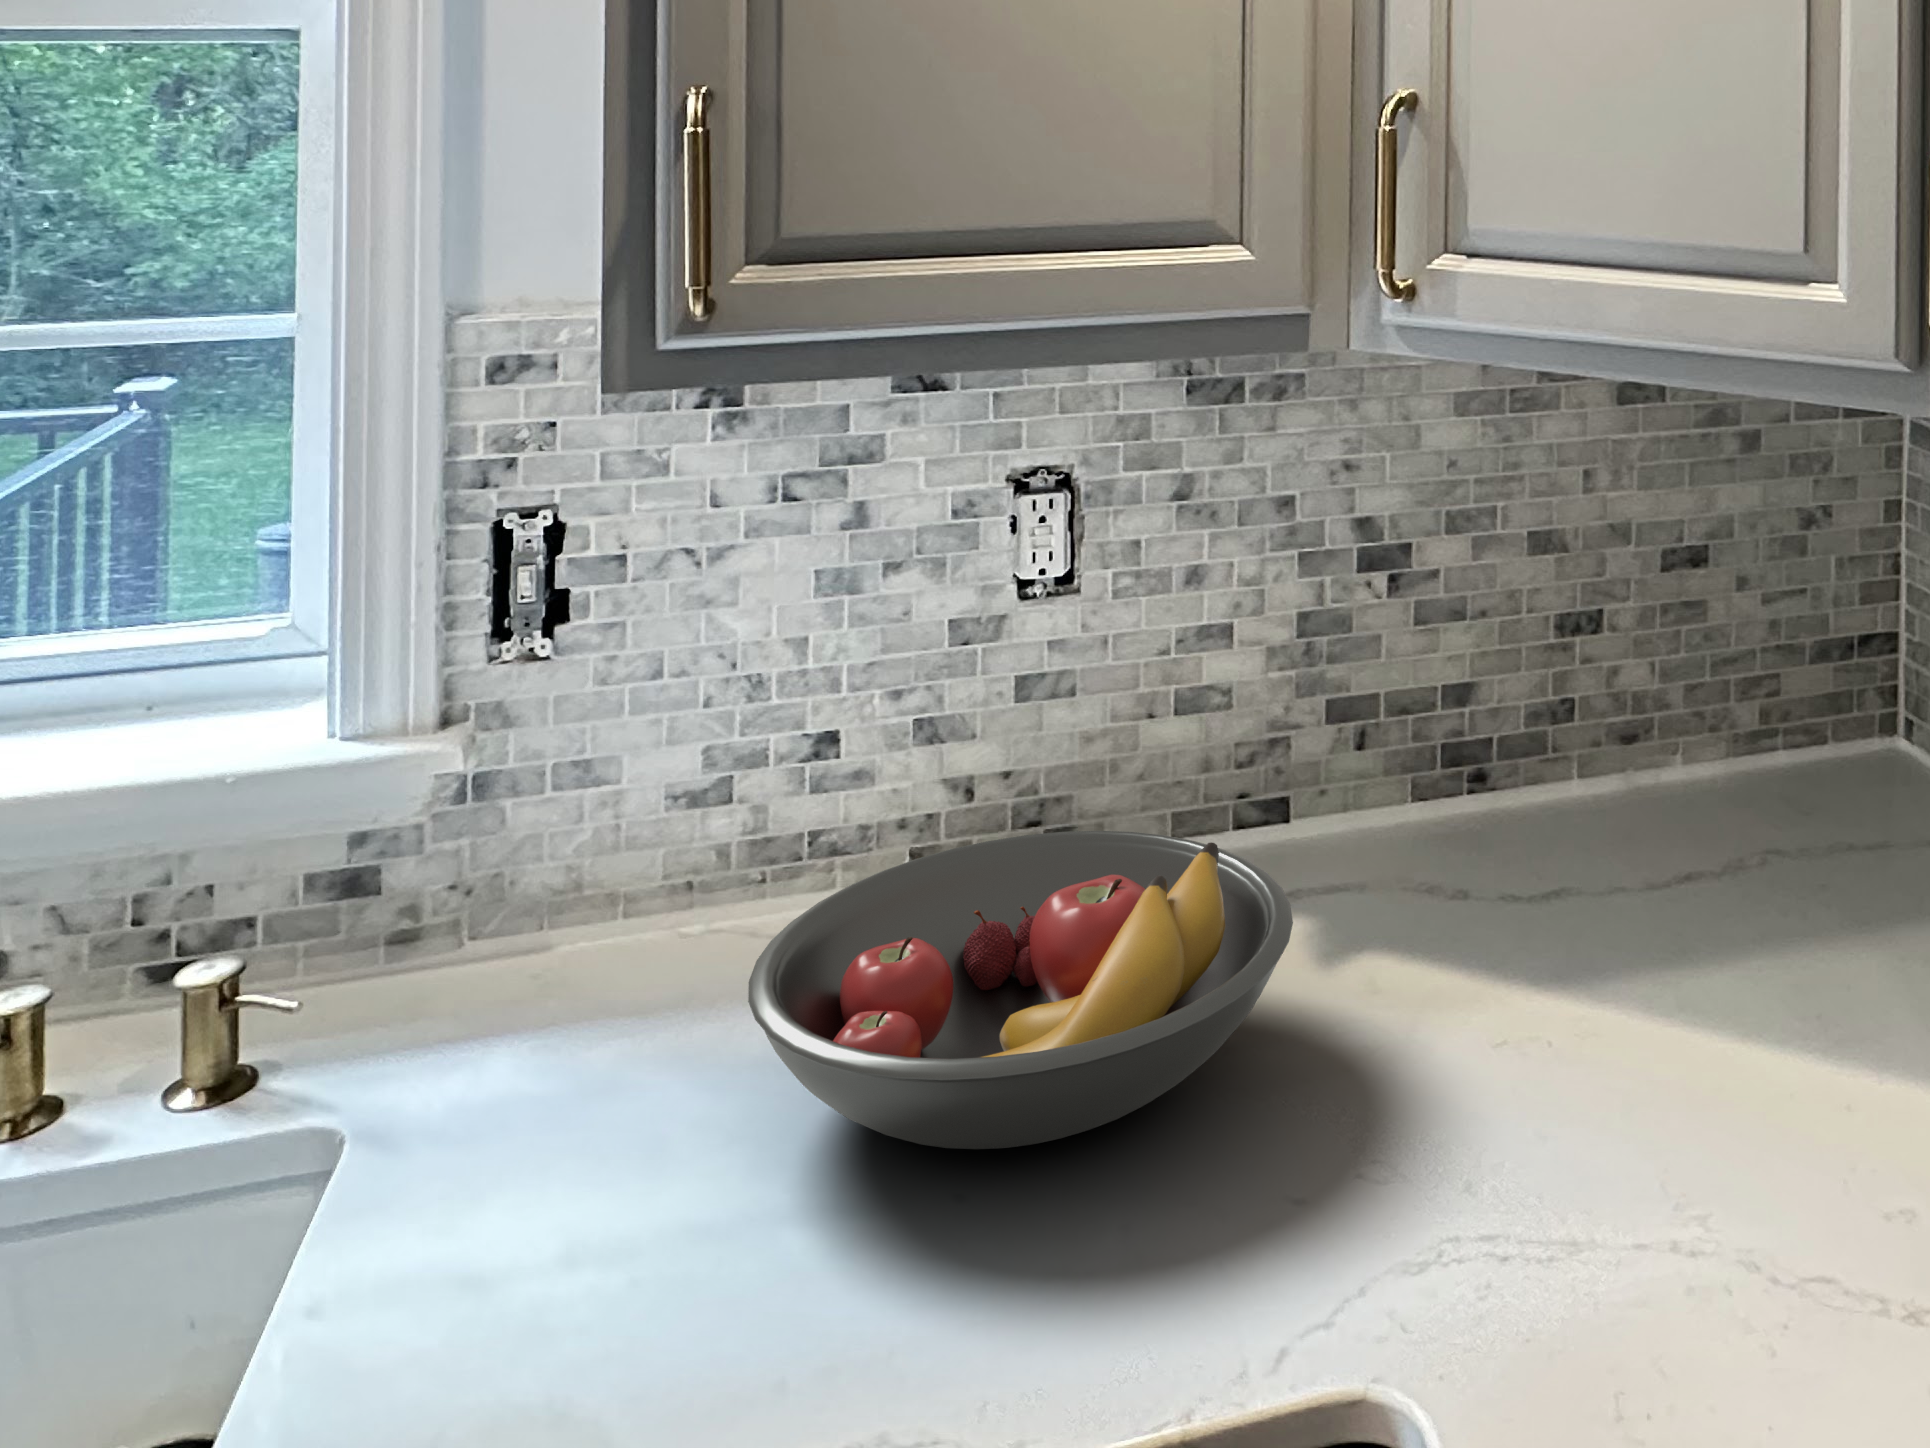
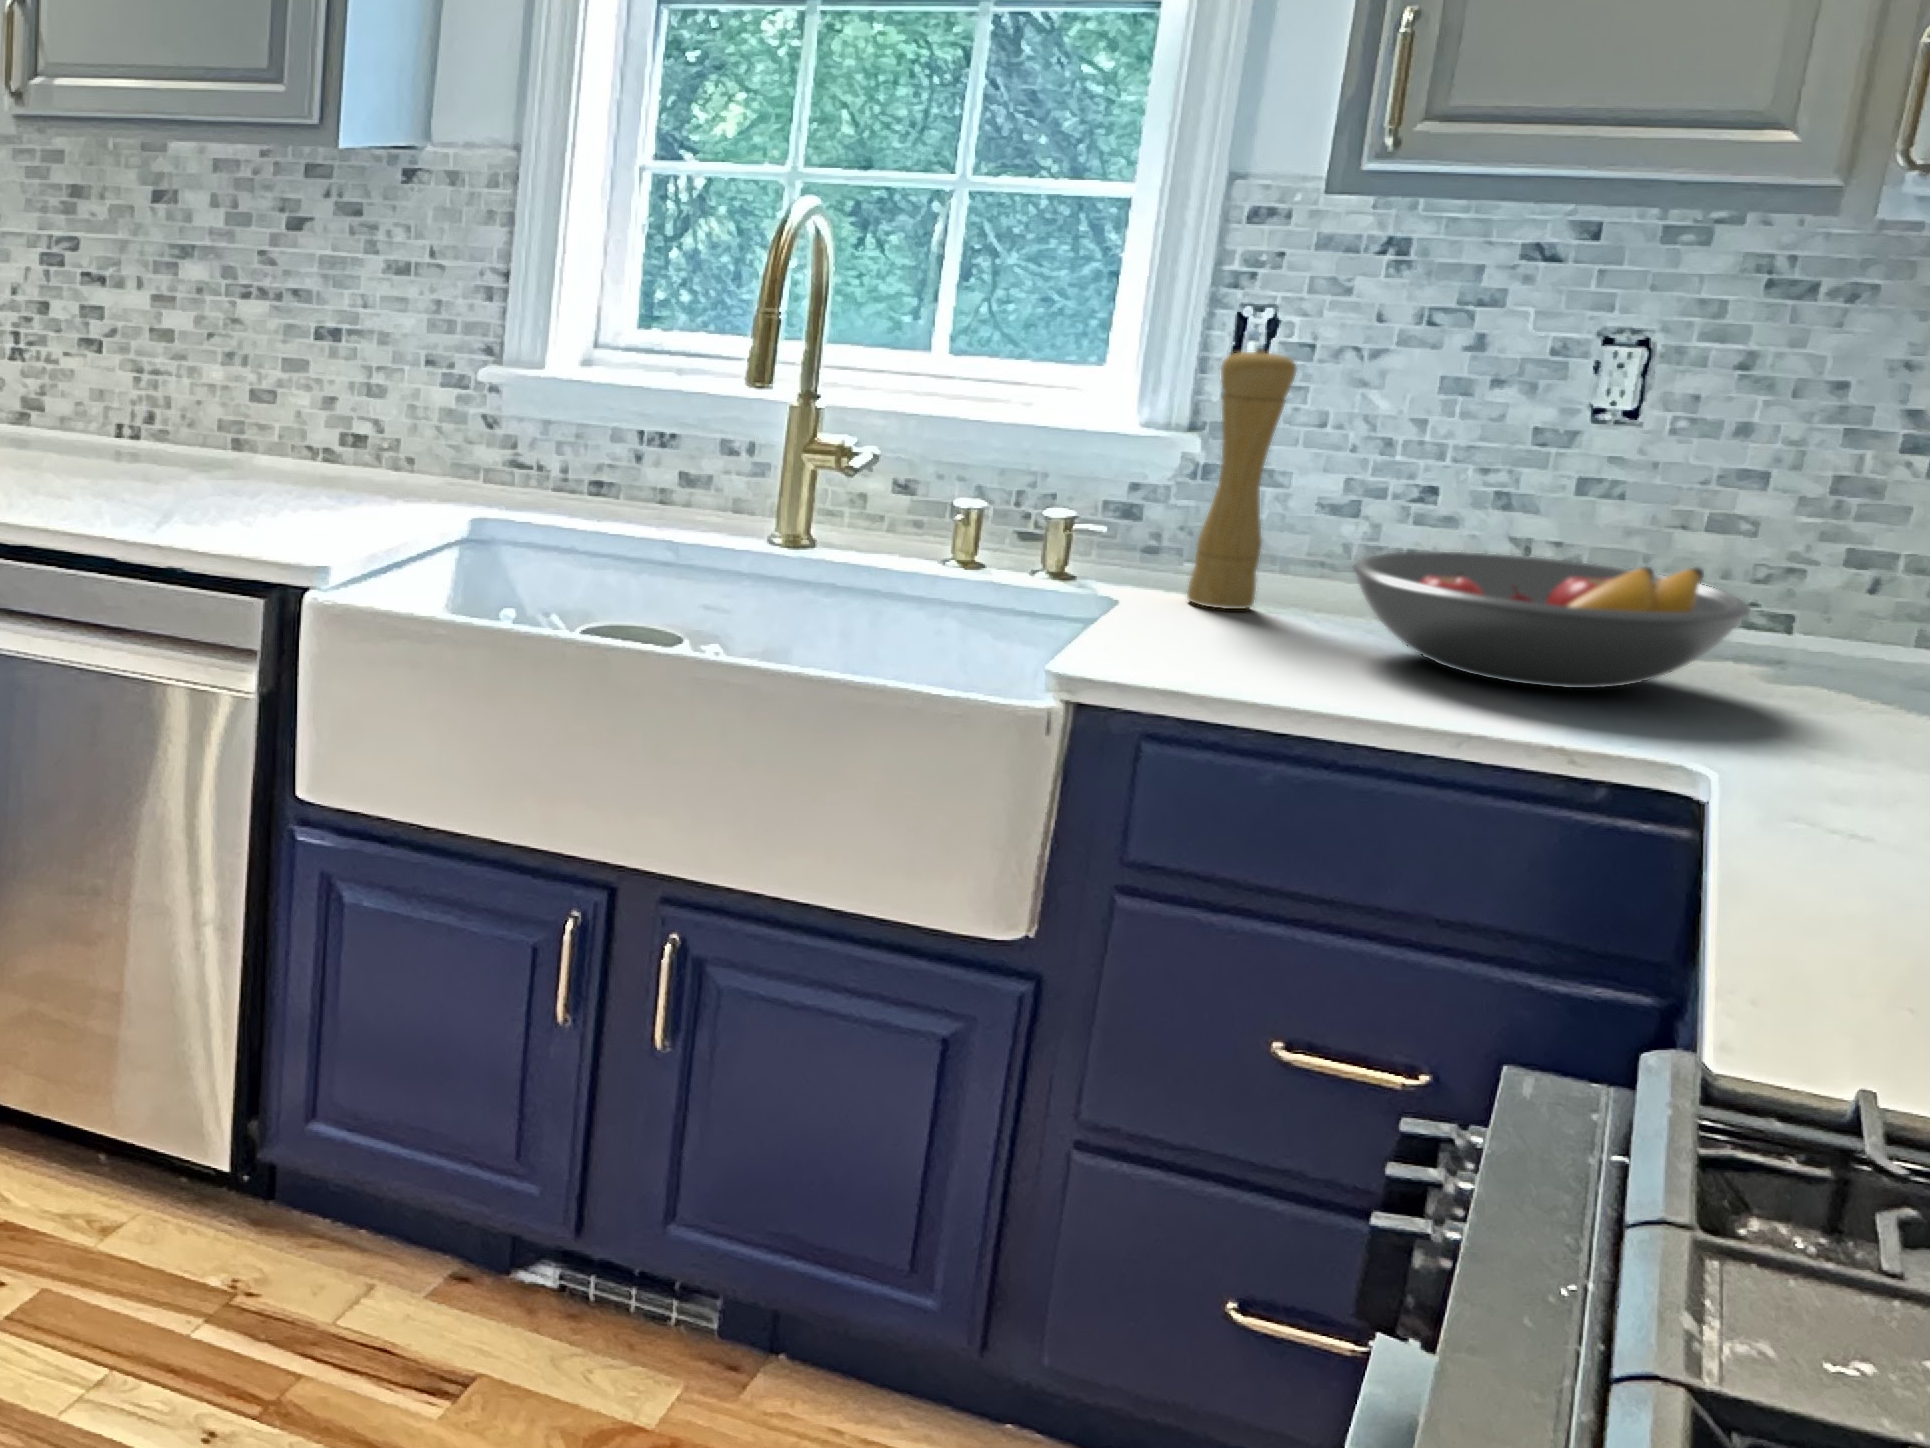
pepper mill: none [478,605,604,1067] -> present [1187,348,1296,609]

